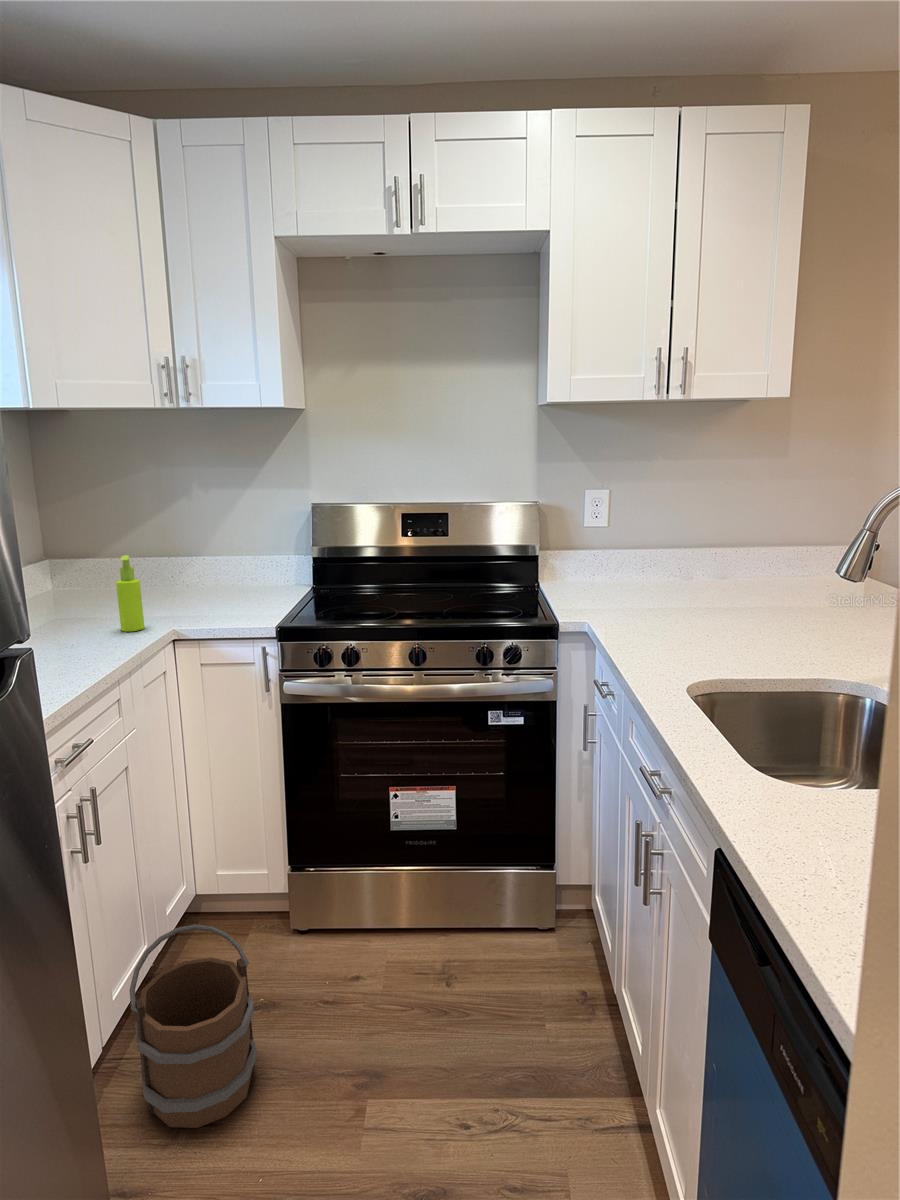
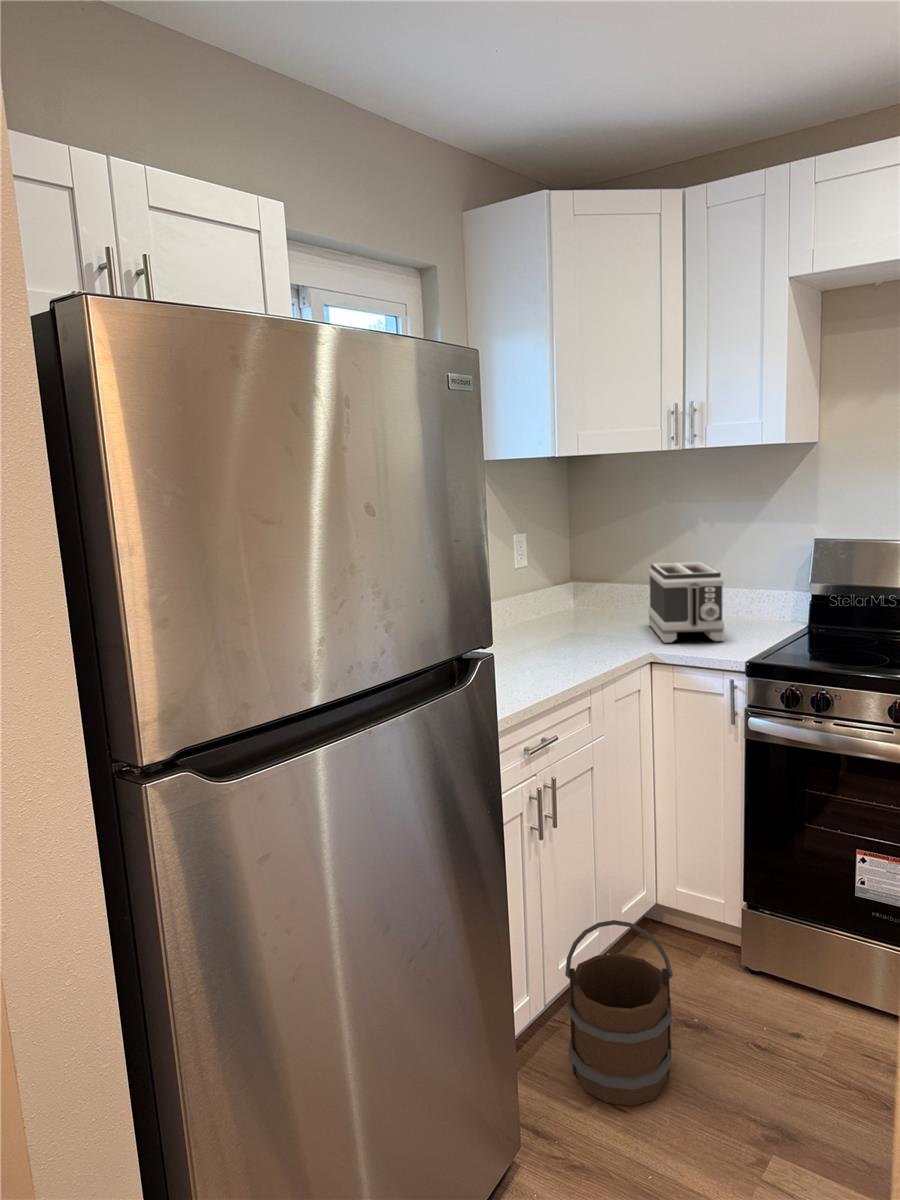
toaster: none [147,529,241,617] -> present [648,562,724,643]
soap dispenser: present [116,555,144,631] -> none [608,582,629,650]

